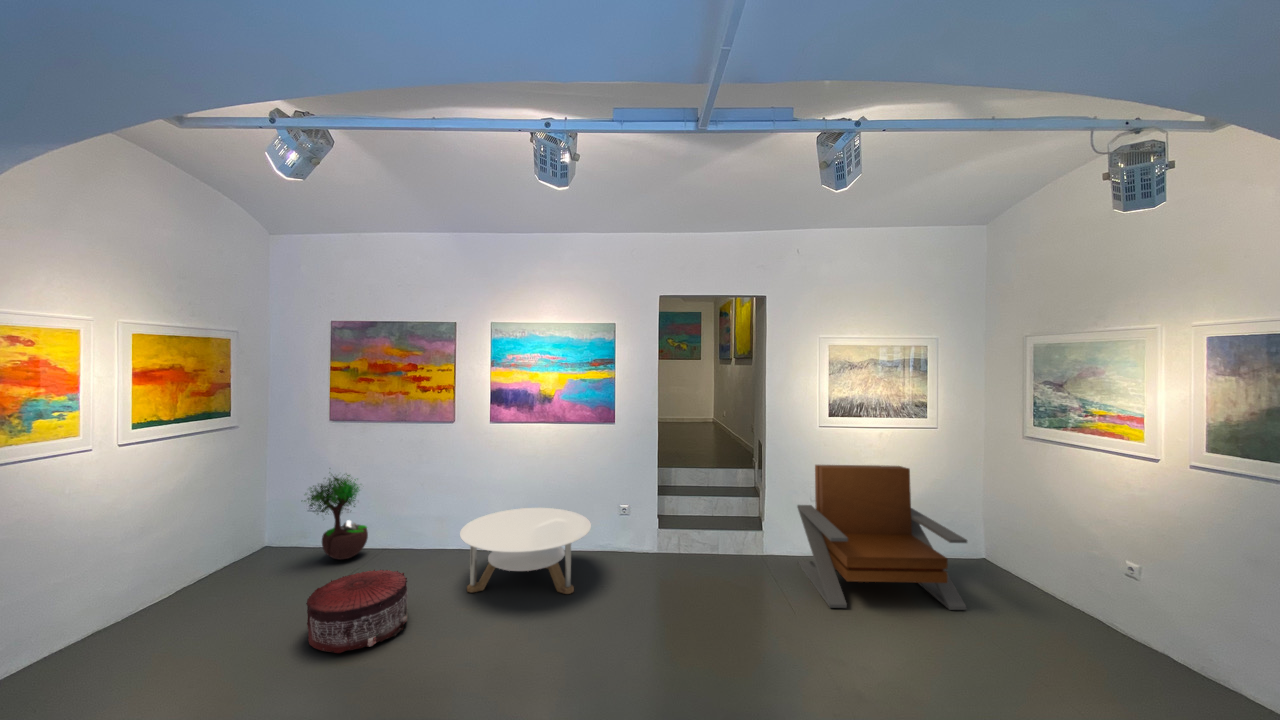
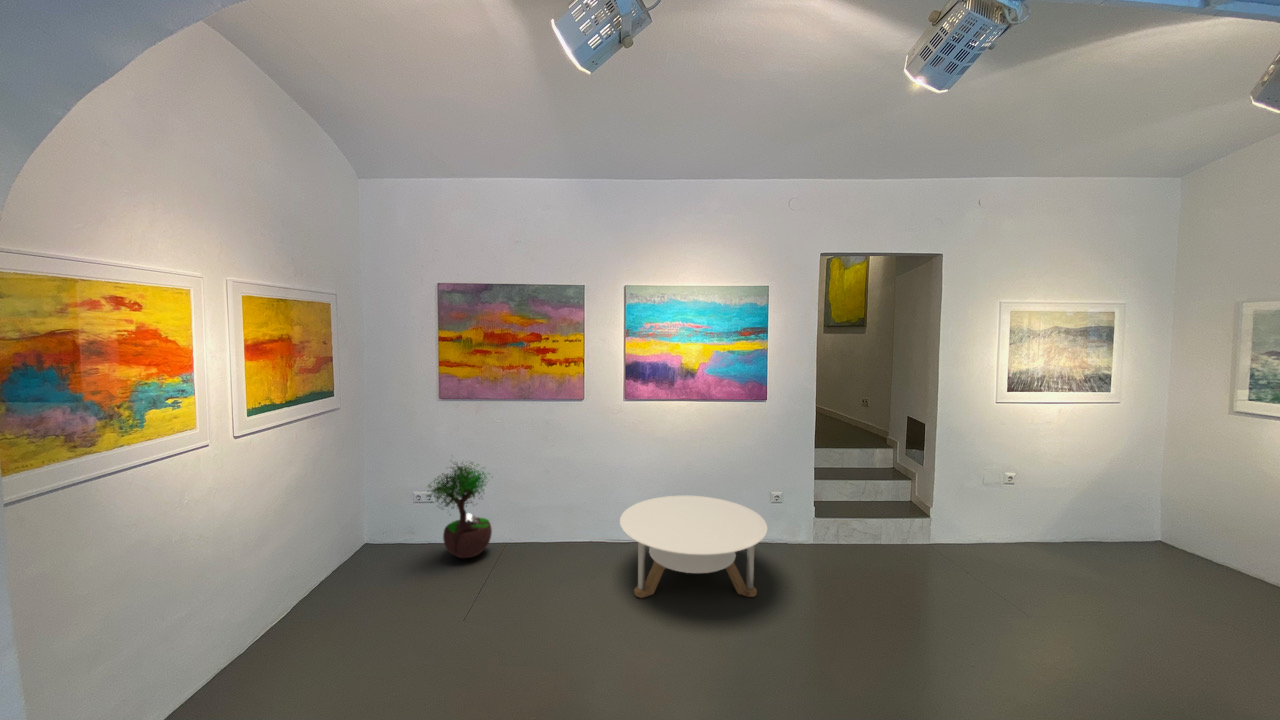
lounge chair: present [797,465,967,610] -> none [973,445,1212,608]
pouf: present [306,570,408,653] -> none [486,576,598,687]

